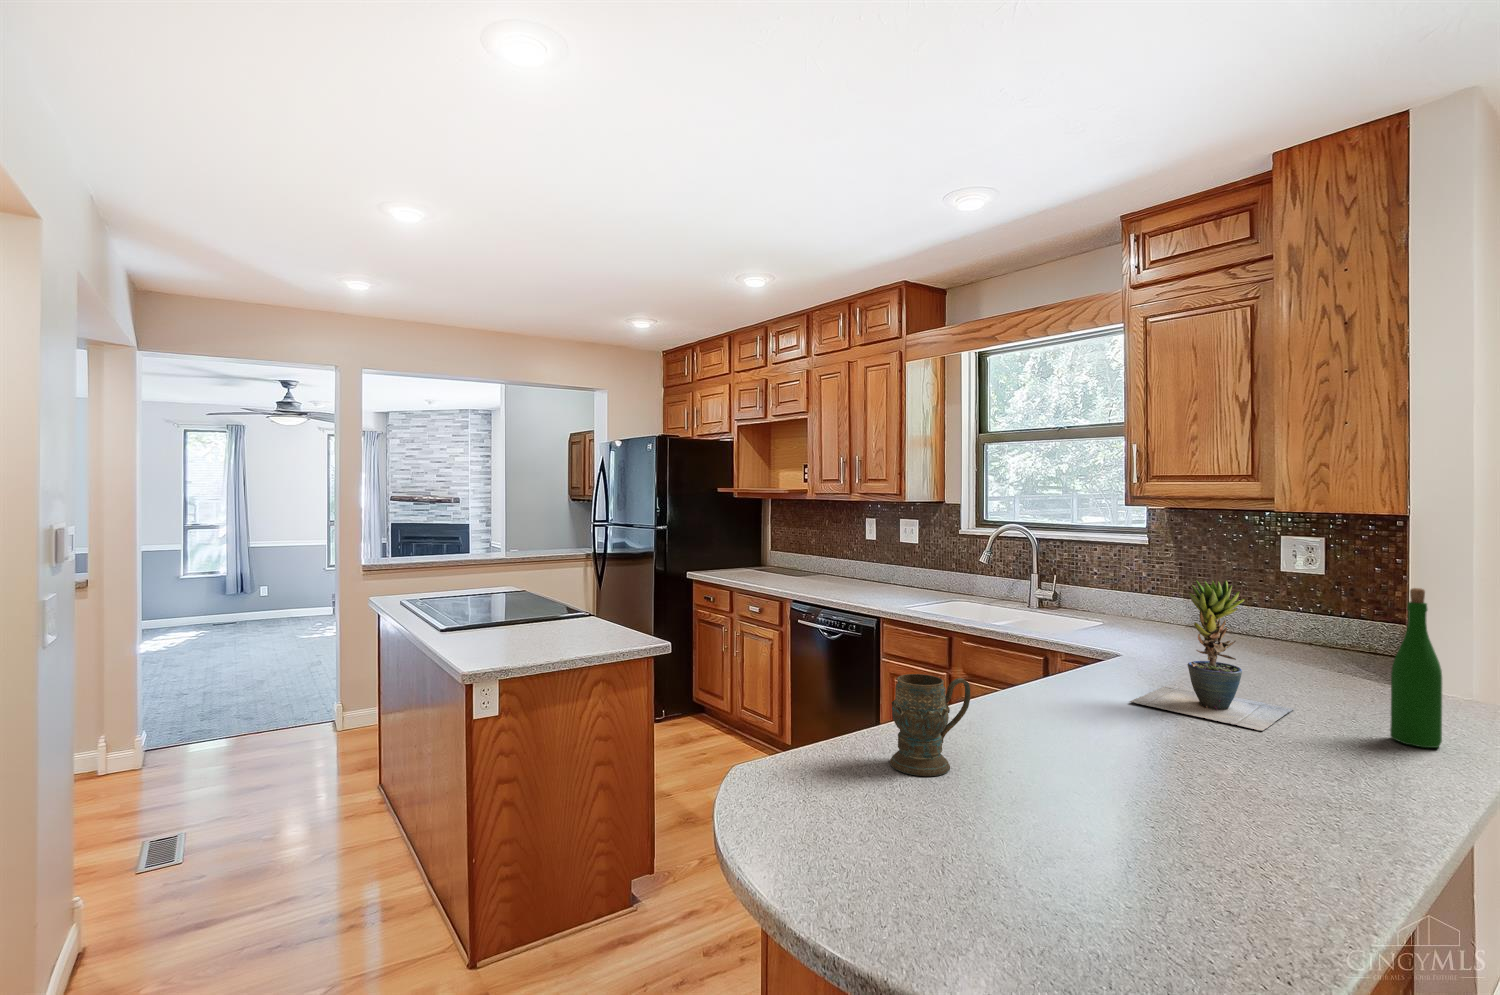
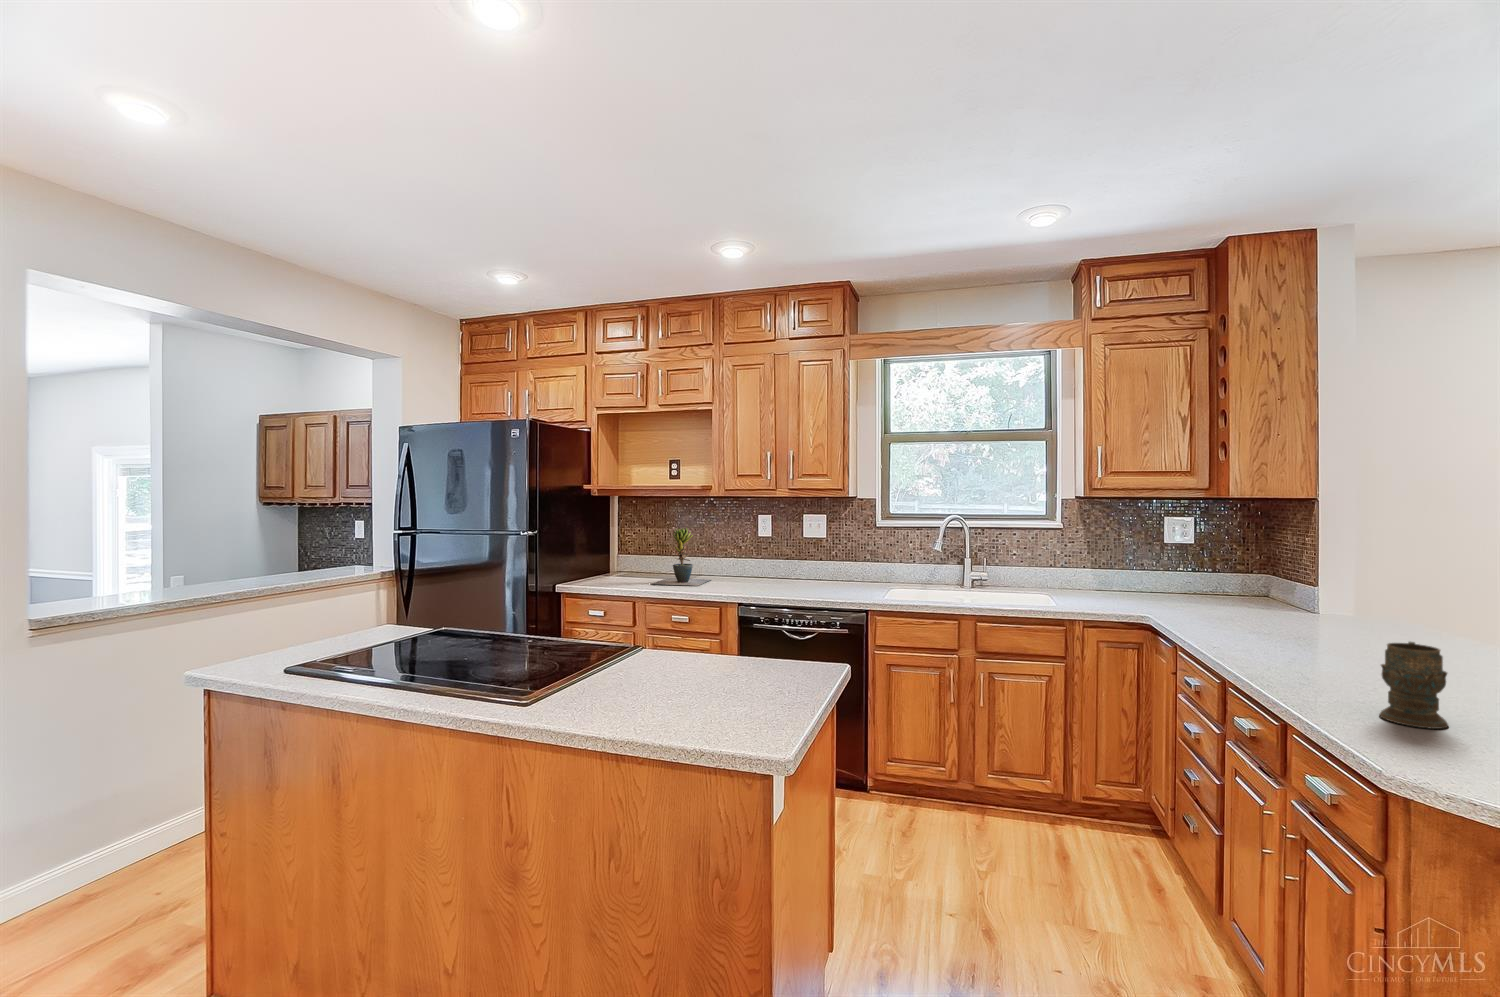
potted plant: present [1130,580,1293,731] -> present [652,528,710,586]
wine bottle: present [1390,588,1442,748] -> none [1426,544,1462,646]

